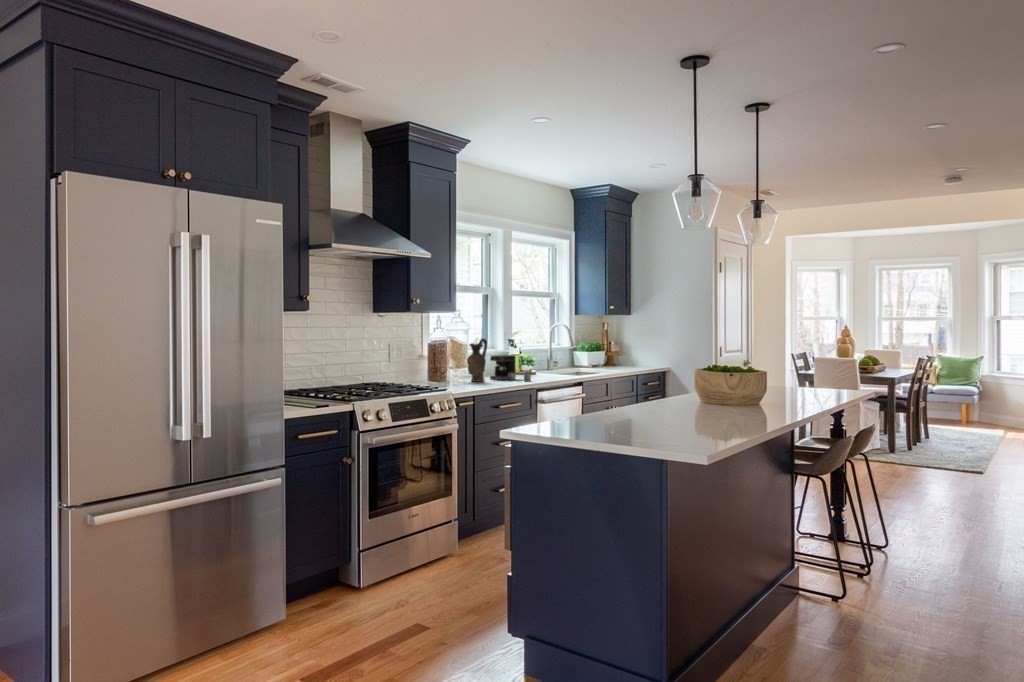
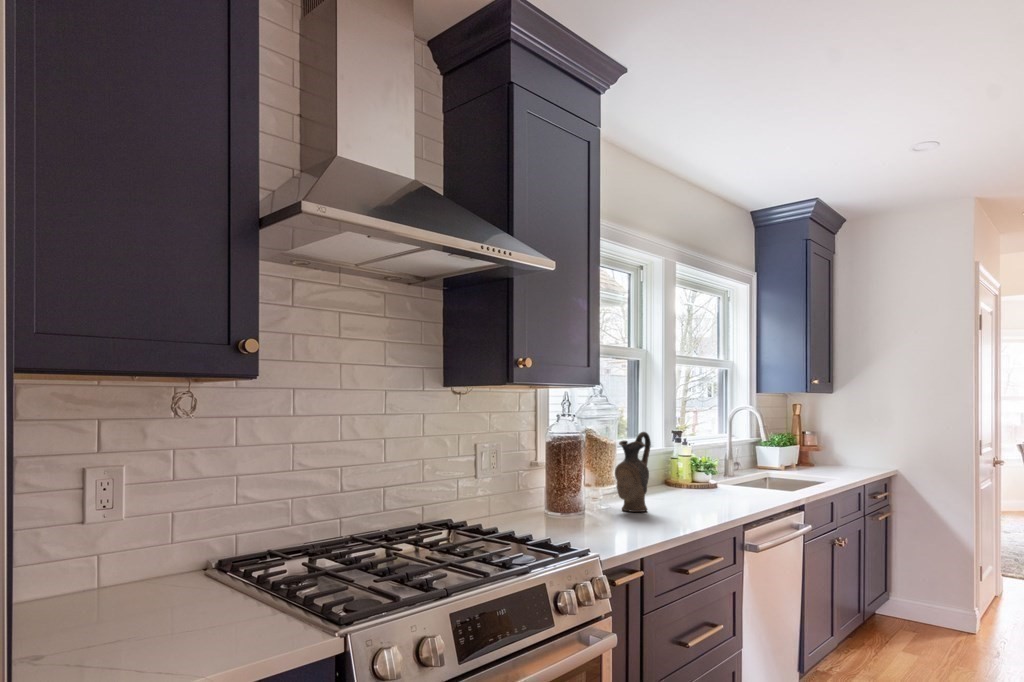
coffee maker: present [490,355,532,381] -> none [651,458,733,512]

